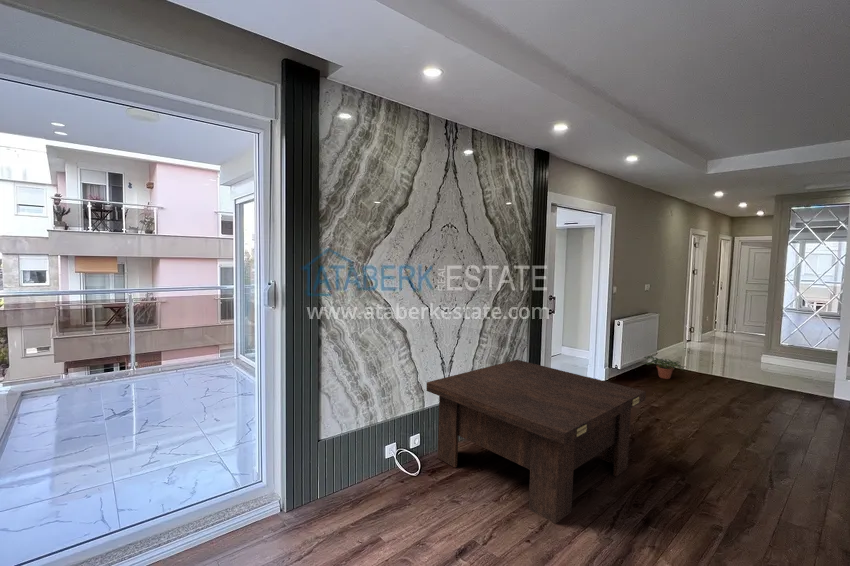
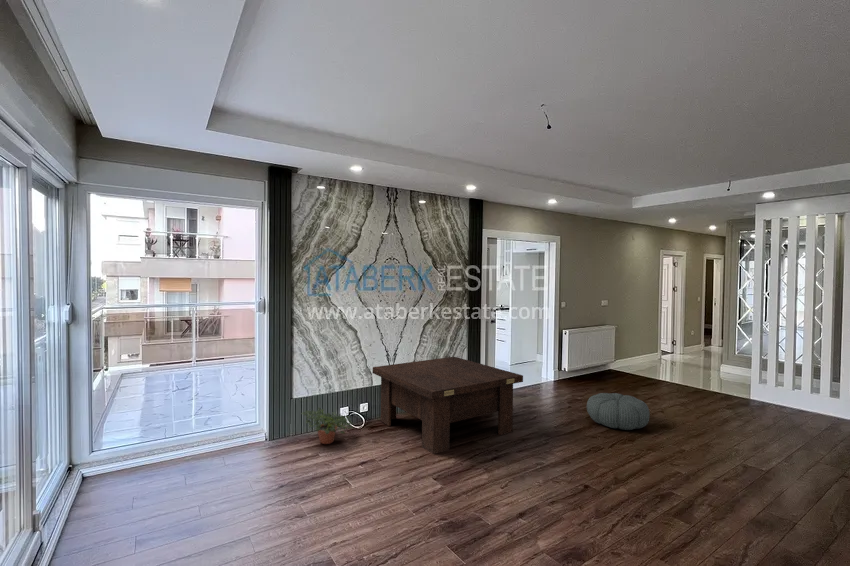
potted plant: present [644,356,685,379] -> present [302,408,353,444]
pouf: none [696,404,790,457] -> present [587,393,650,430]

